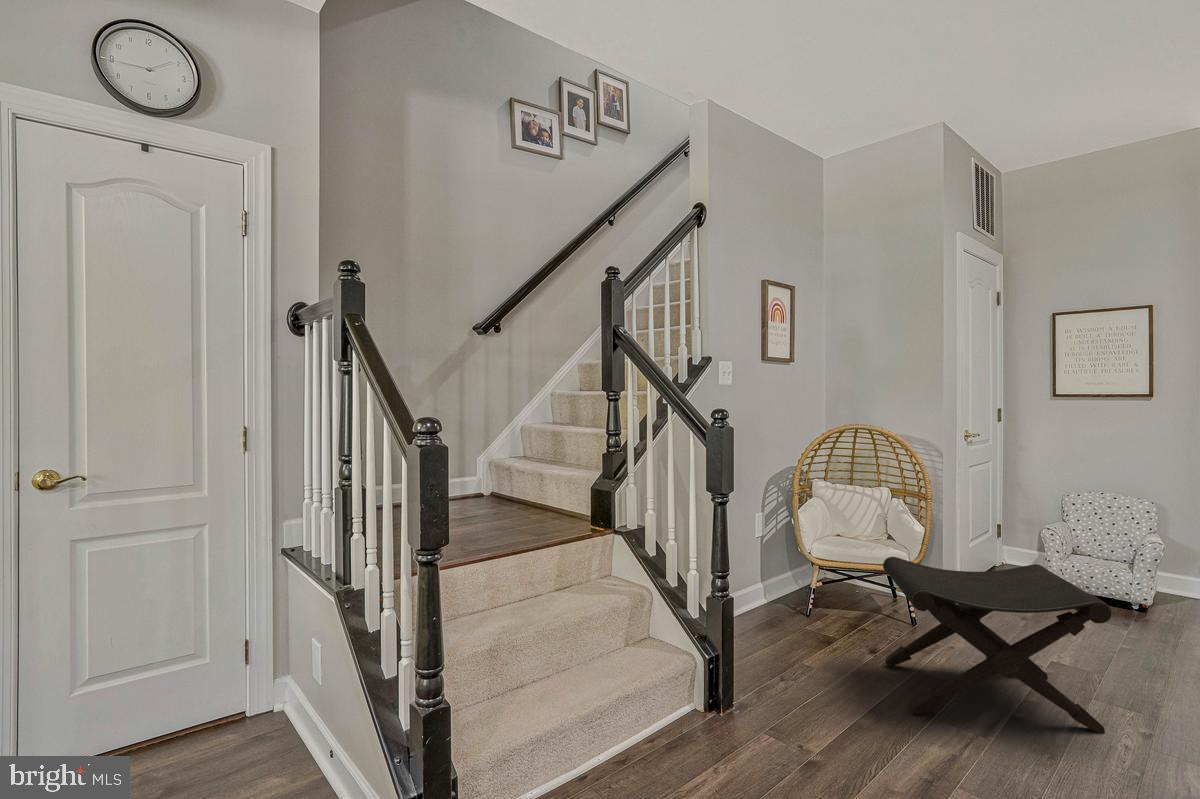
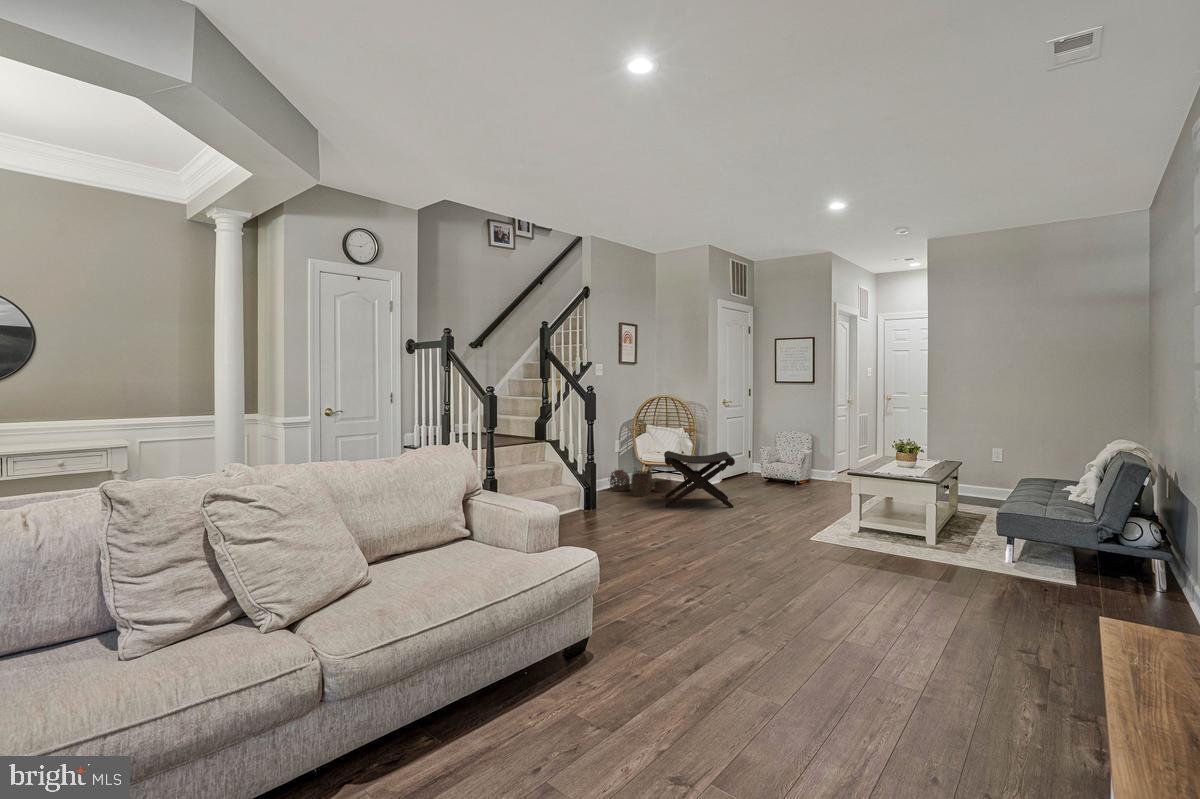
woven basket: none [742,574,885,652] -> present [608,468,672,496]

